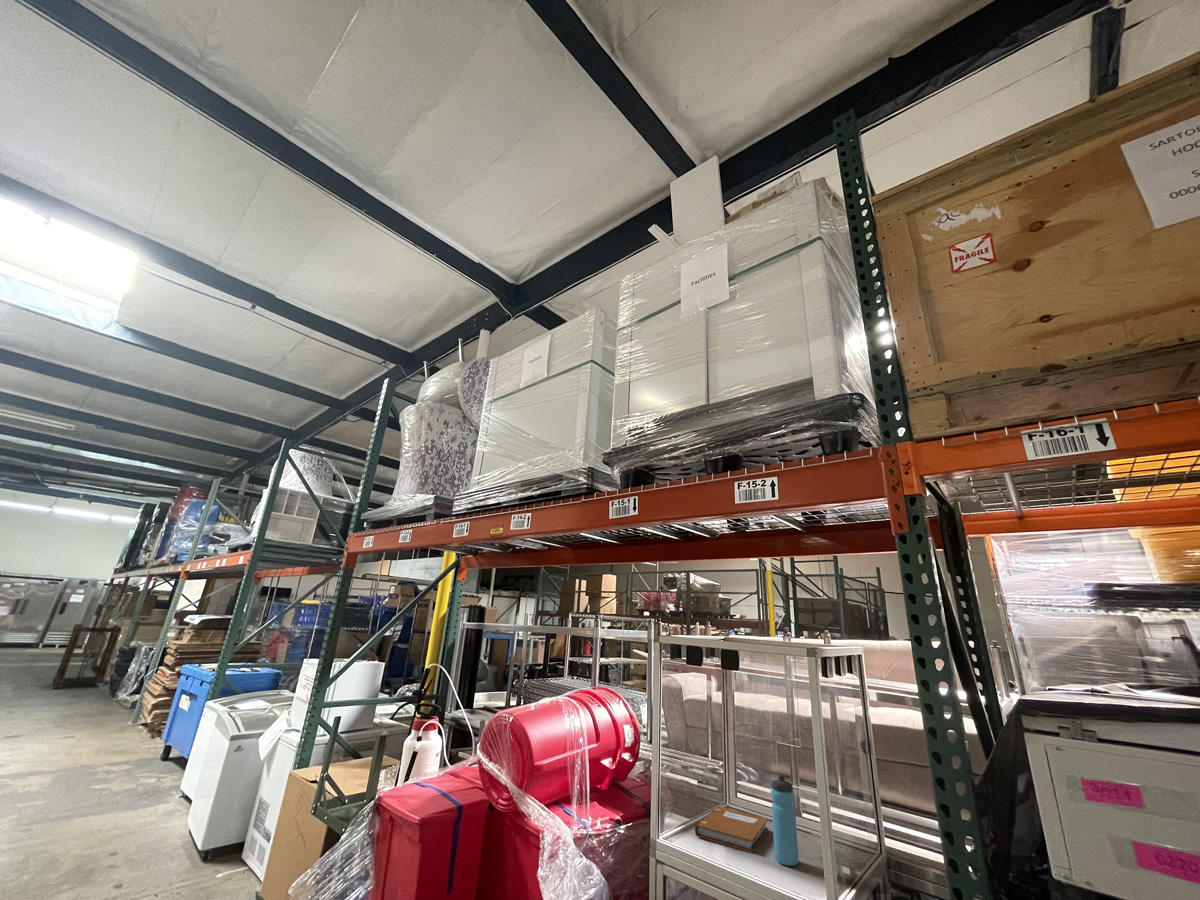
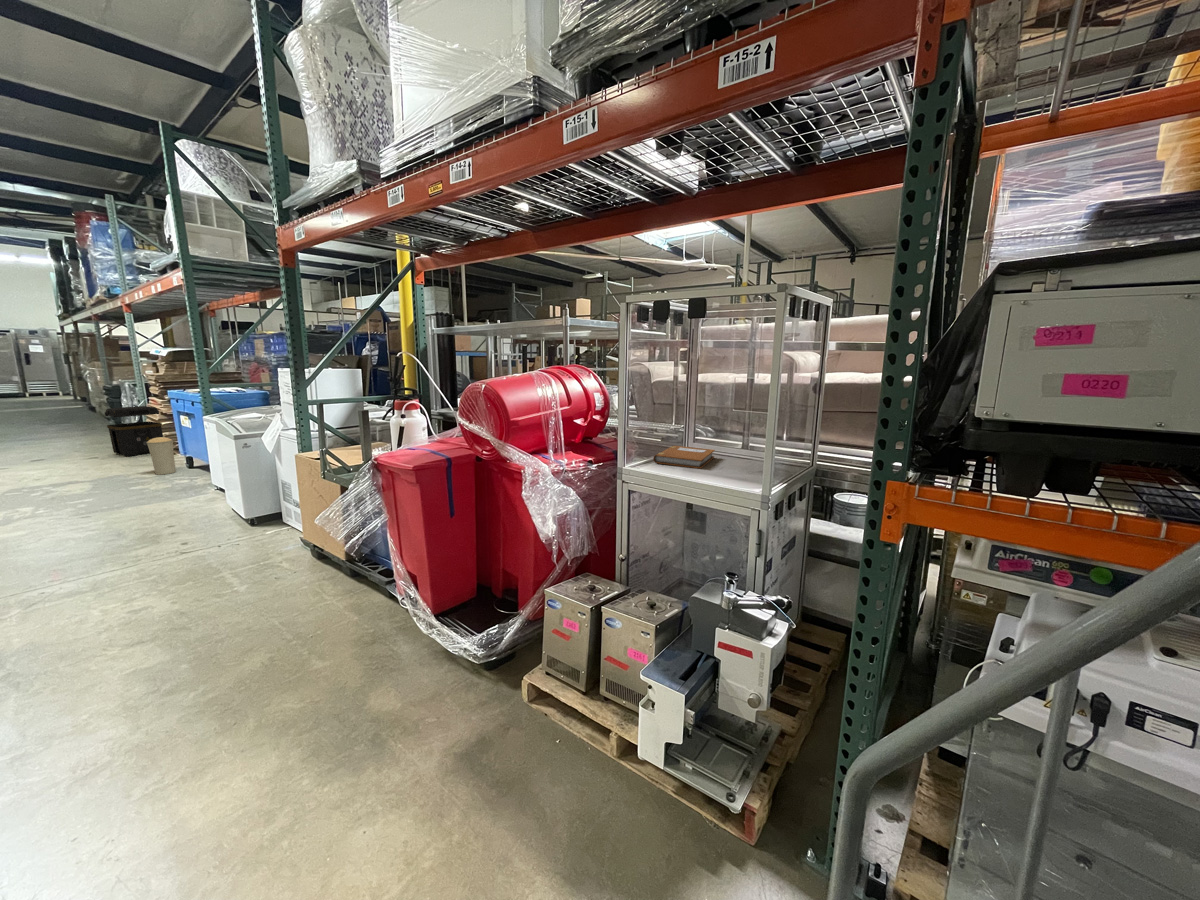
shelving unit: present [53,624,122,689] -> none [44,367,107,426]
toolbox: none [93,676,162,738] -> present [105,406,163,456]
trash can: none [123,720,162,769] -> present [146,437,176,475]
water bottle: present [771,775,799,866] -> none [719,410,741,473]

